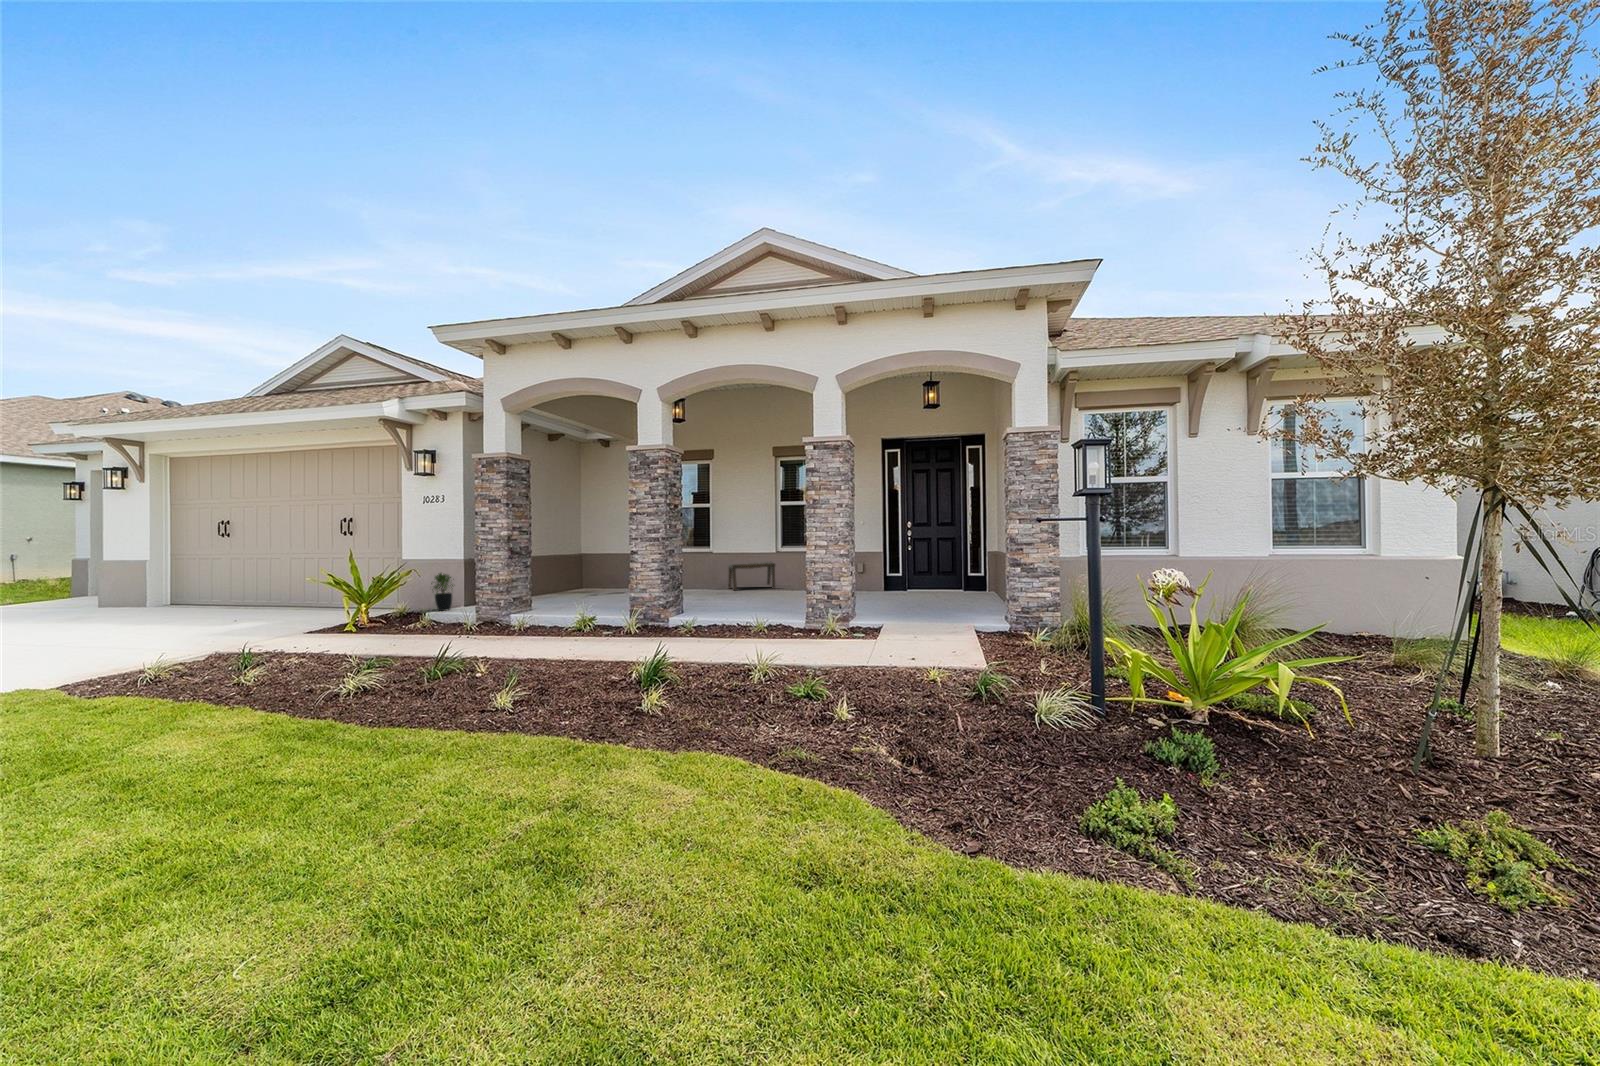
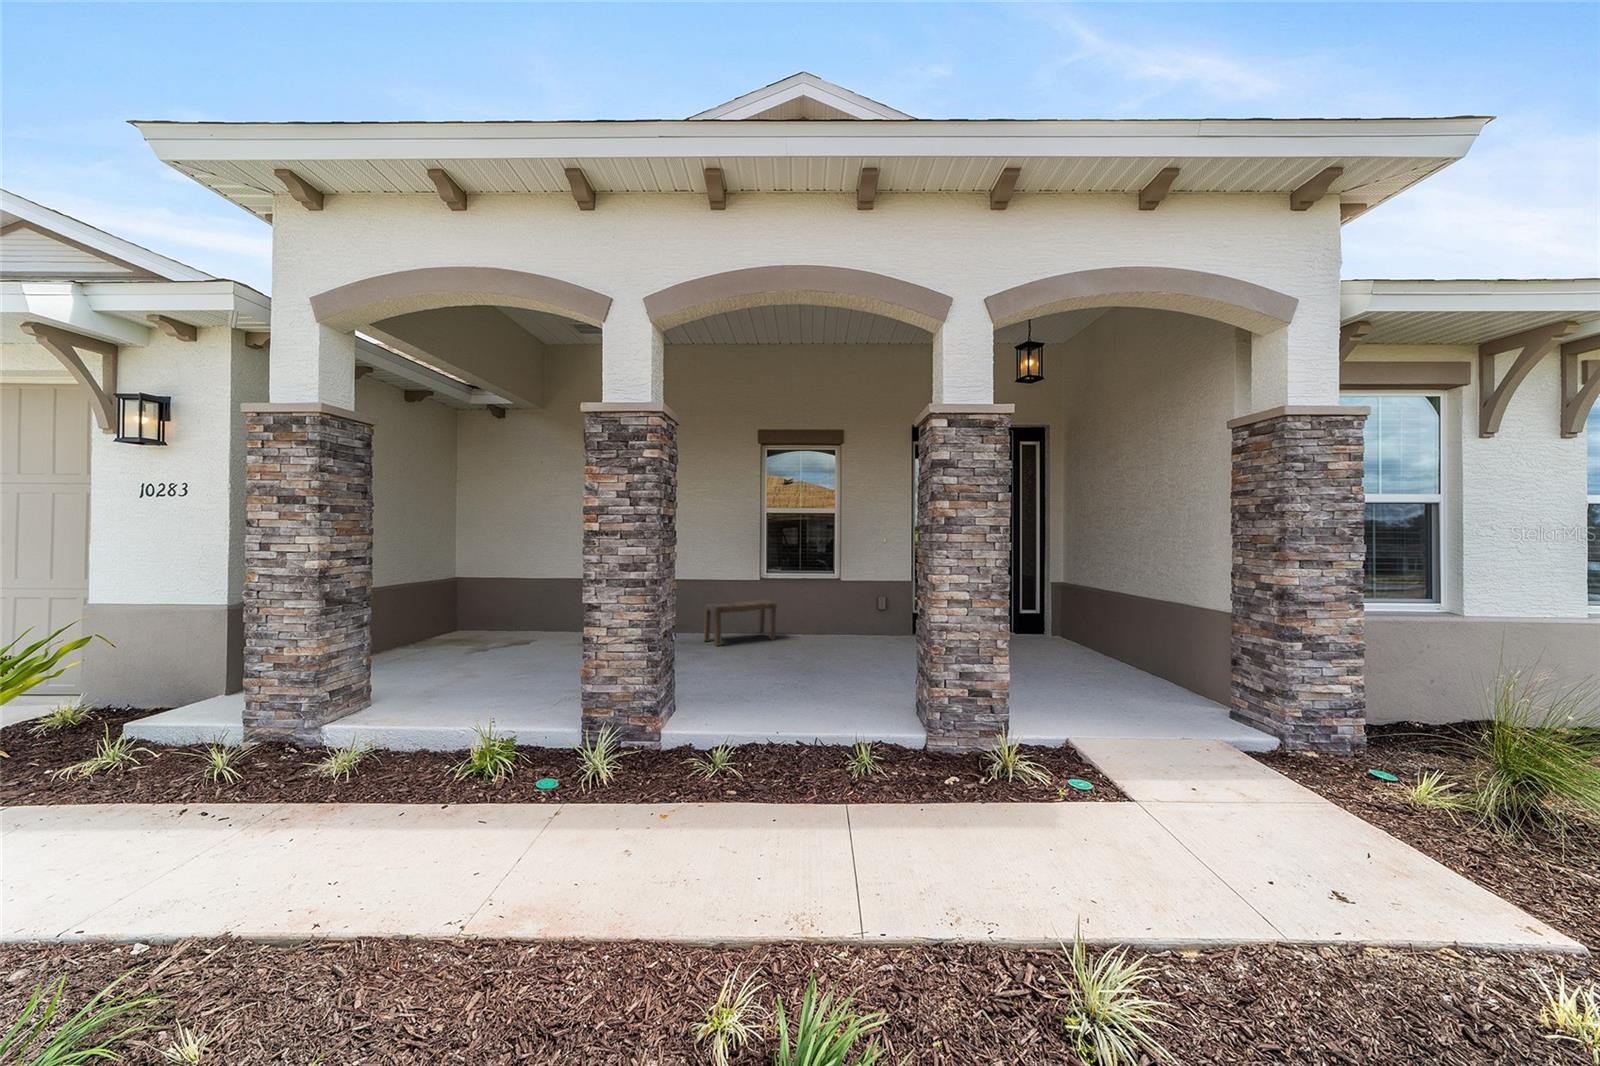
potted plant: present [431,573,453,611] -> none [136,635,208,714]

